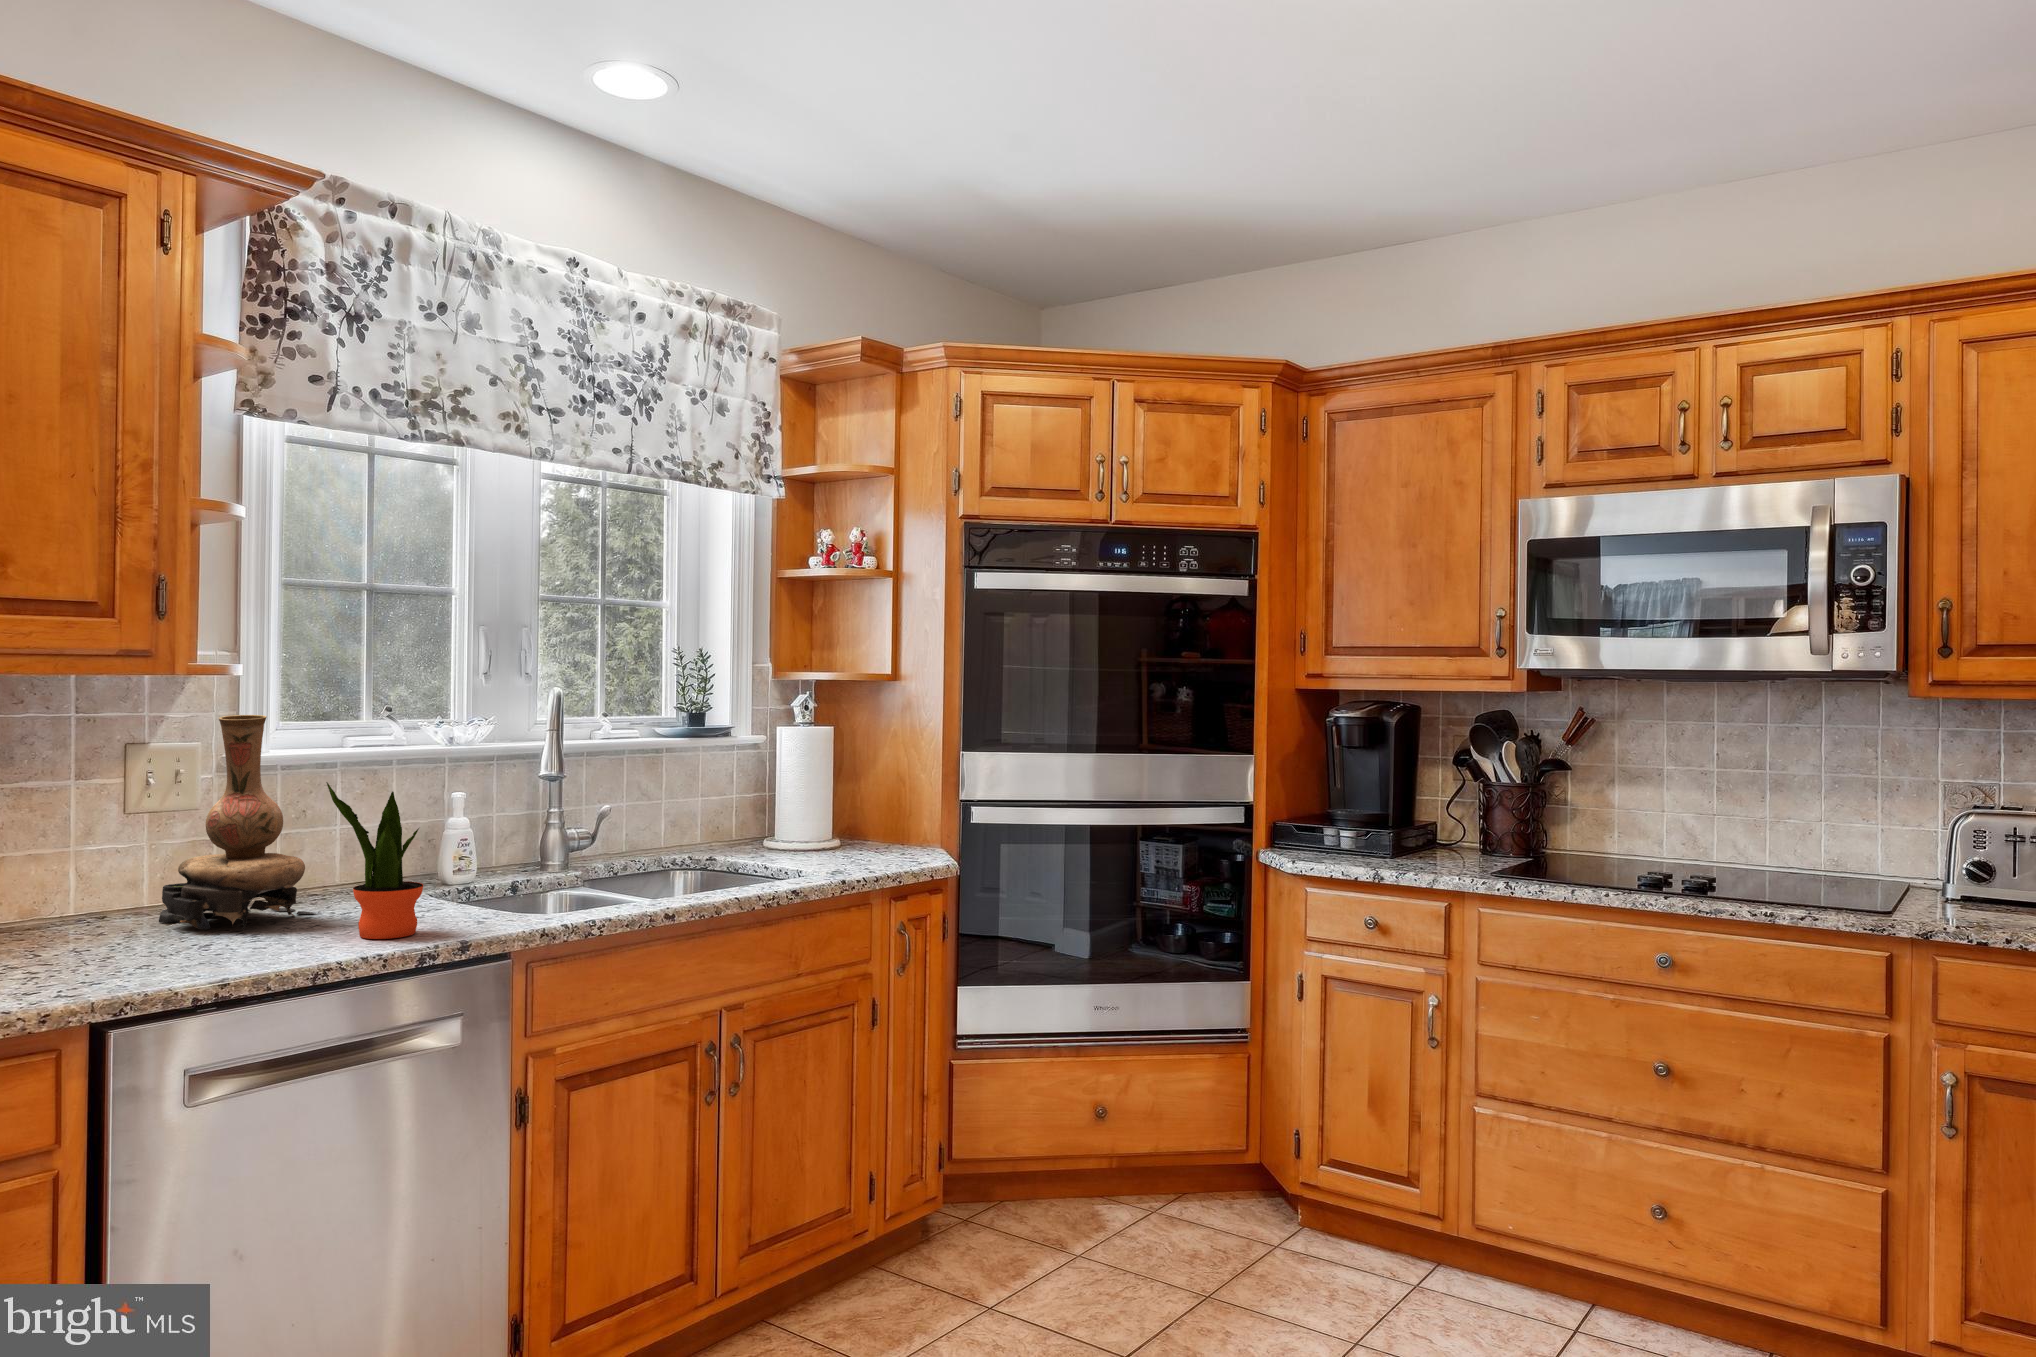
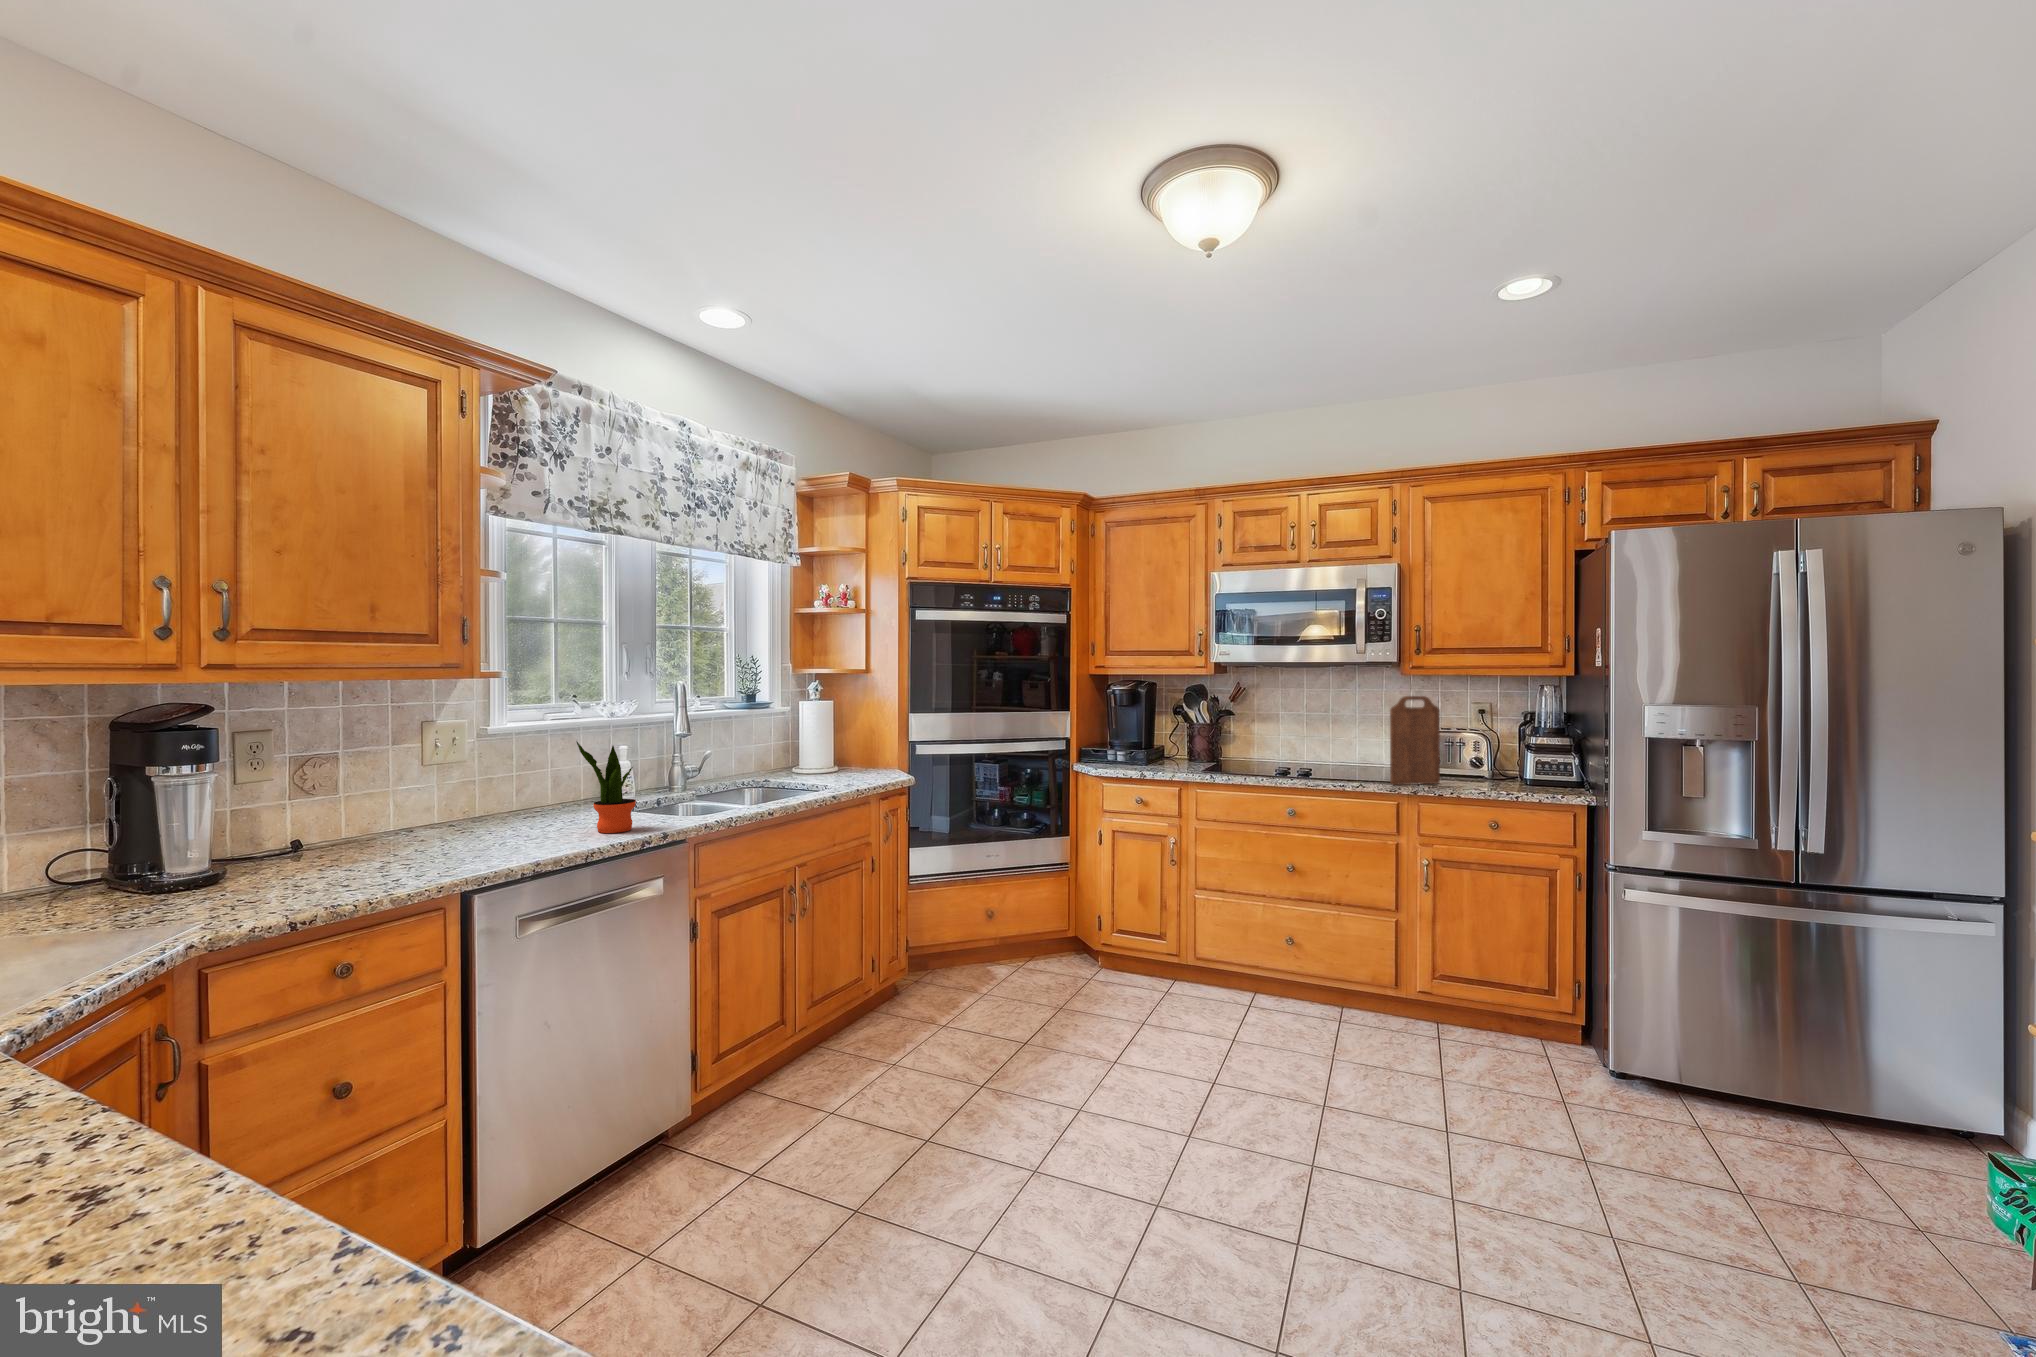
vase: present [159,715,319,931] -> none [456,702,557,833]
cutting board: none [1878,737,1993,919] -> present [1390,696,1440,785]

